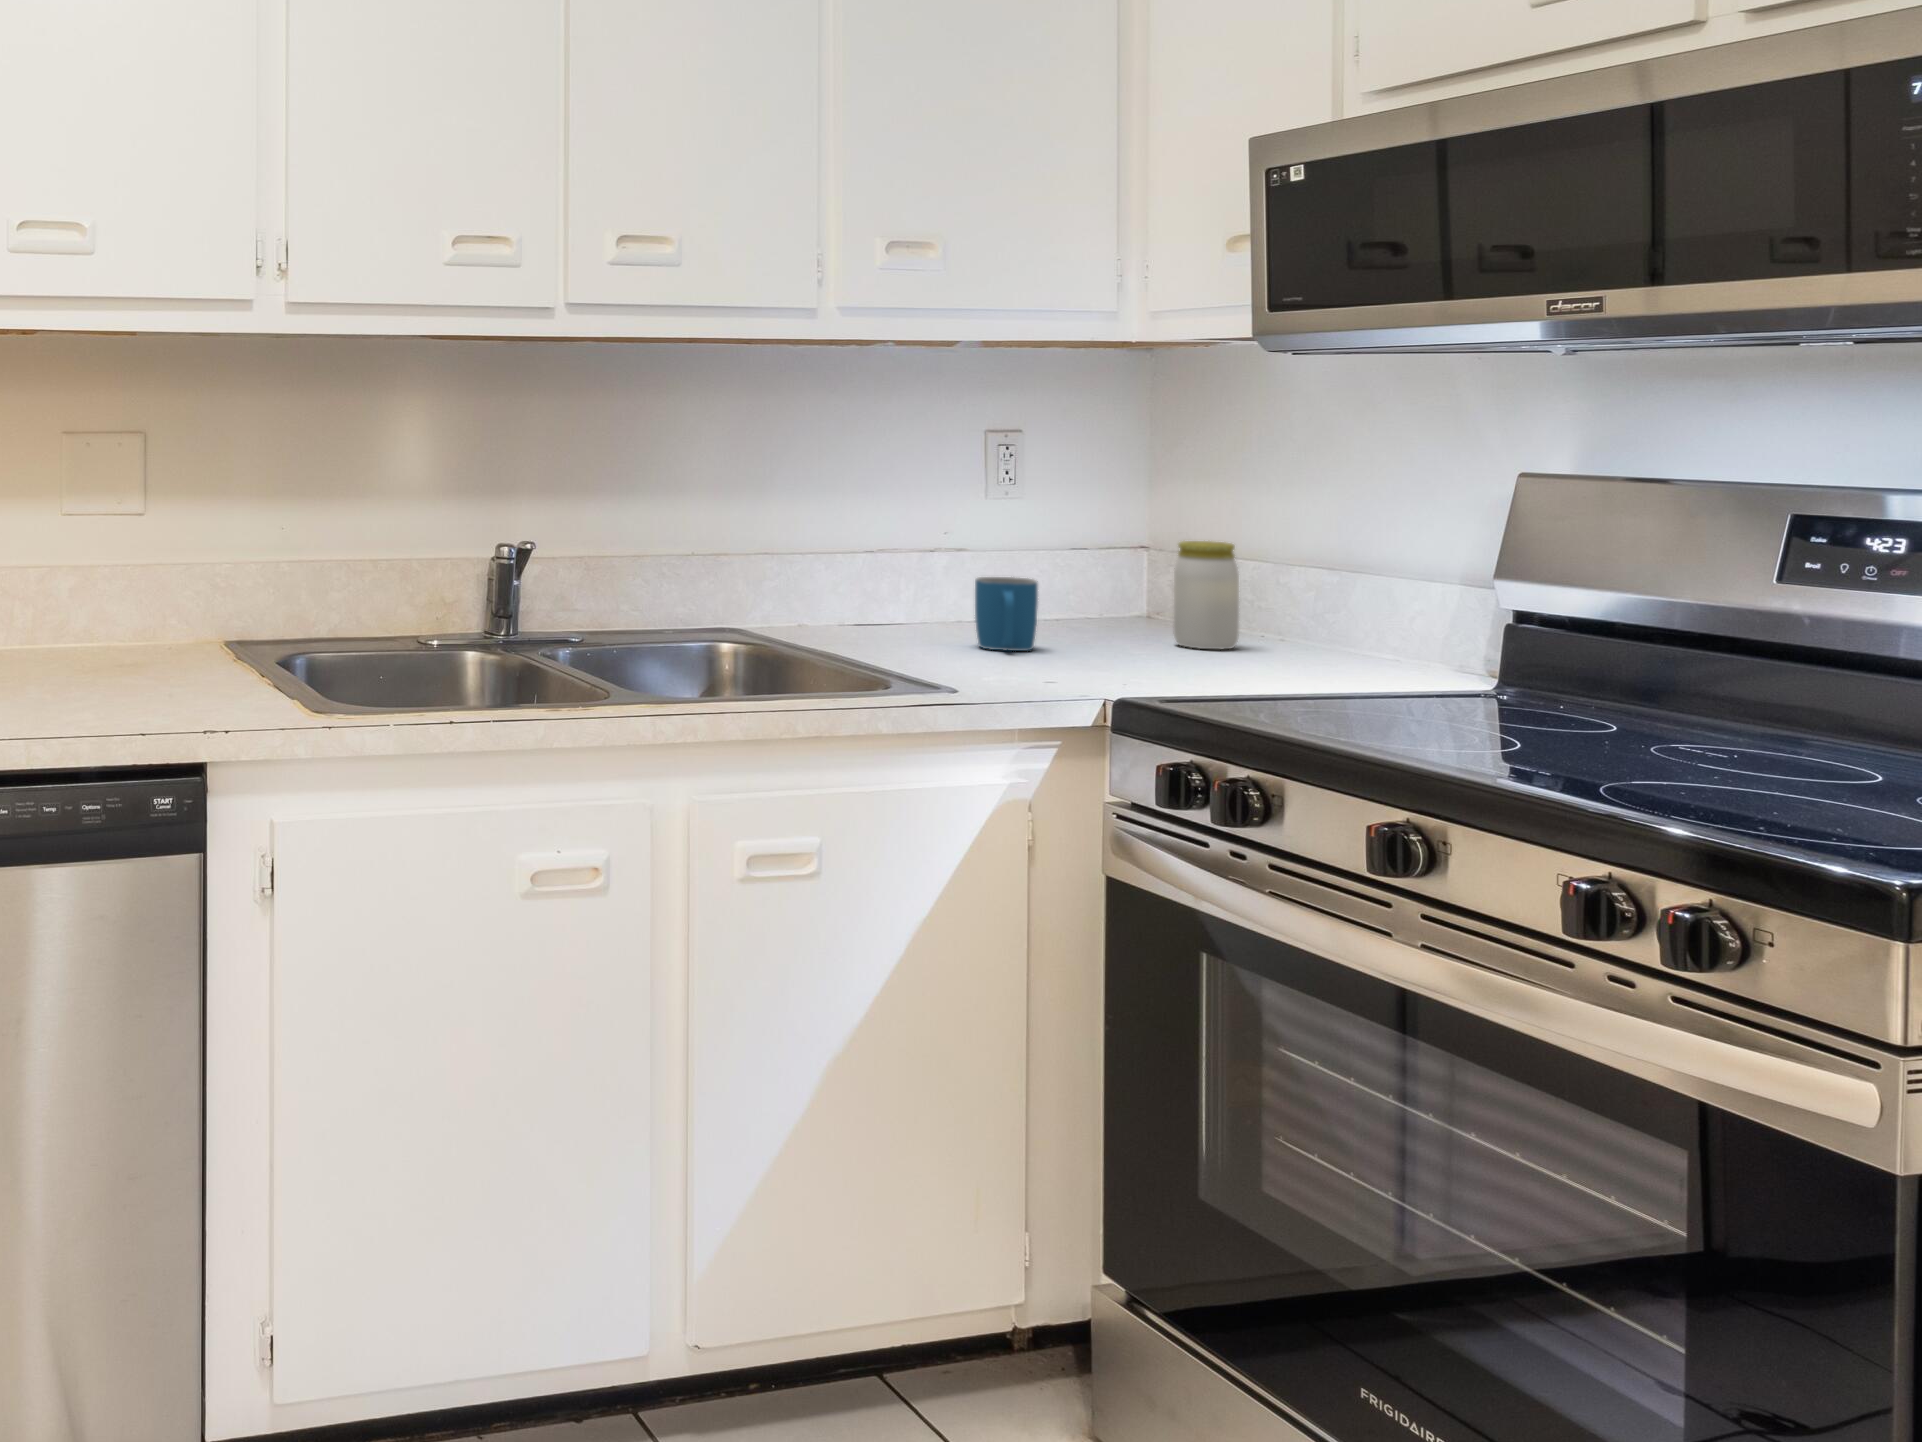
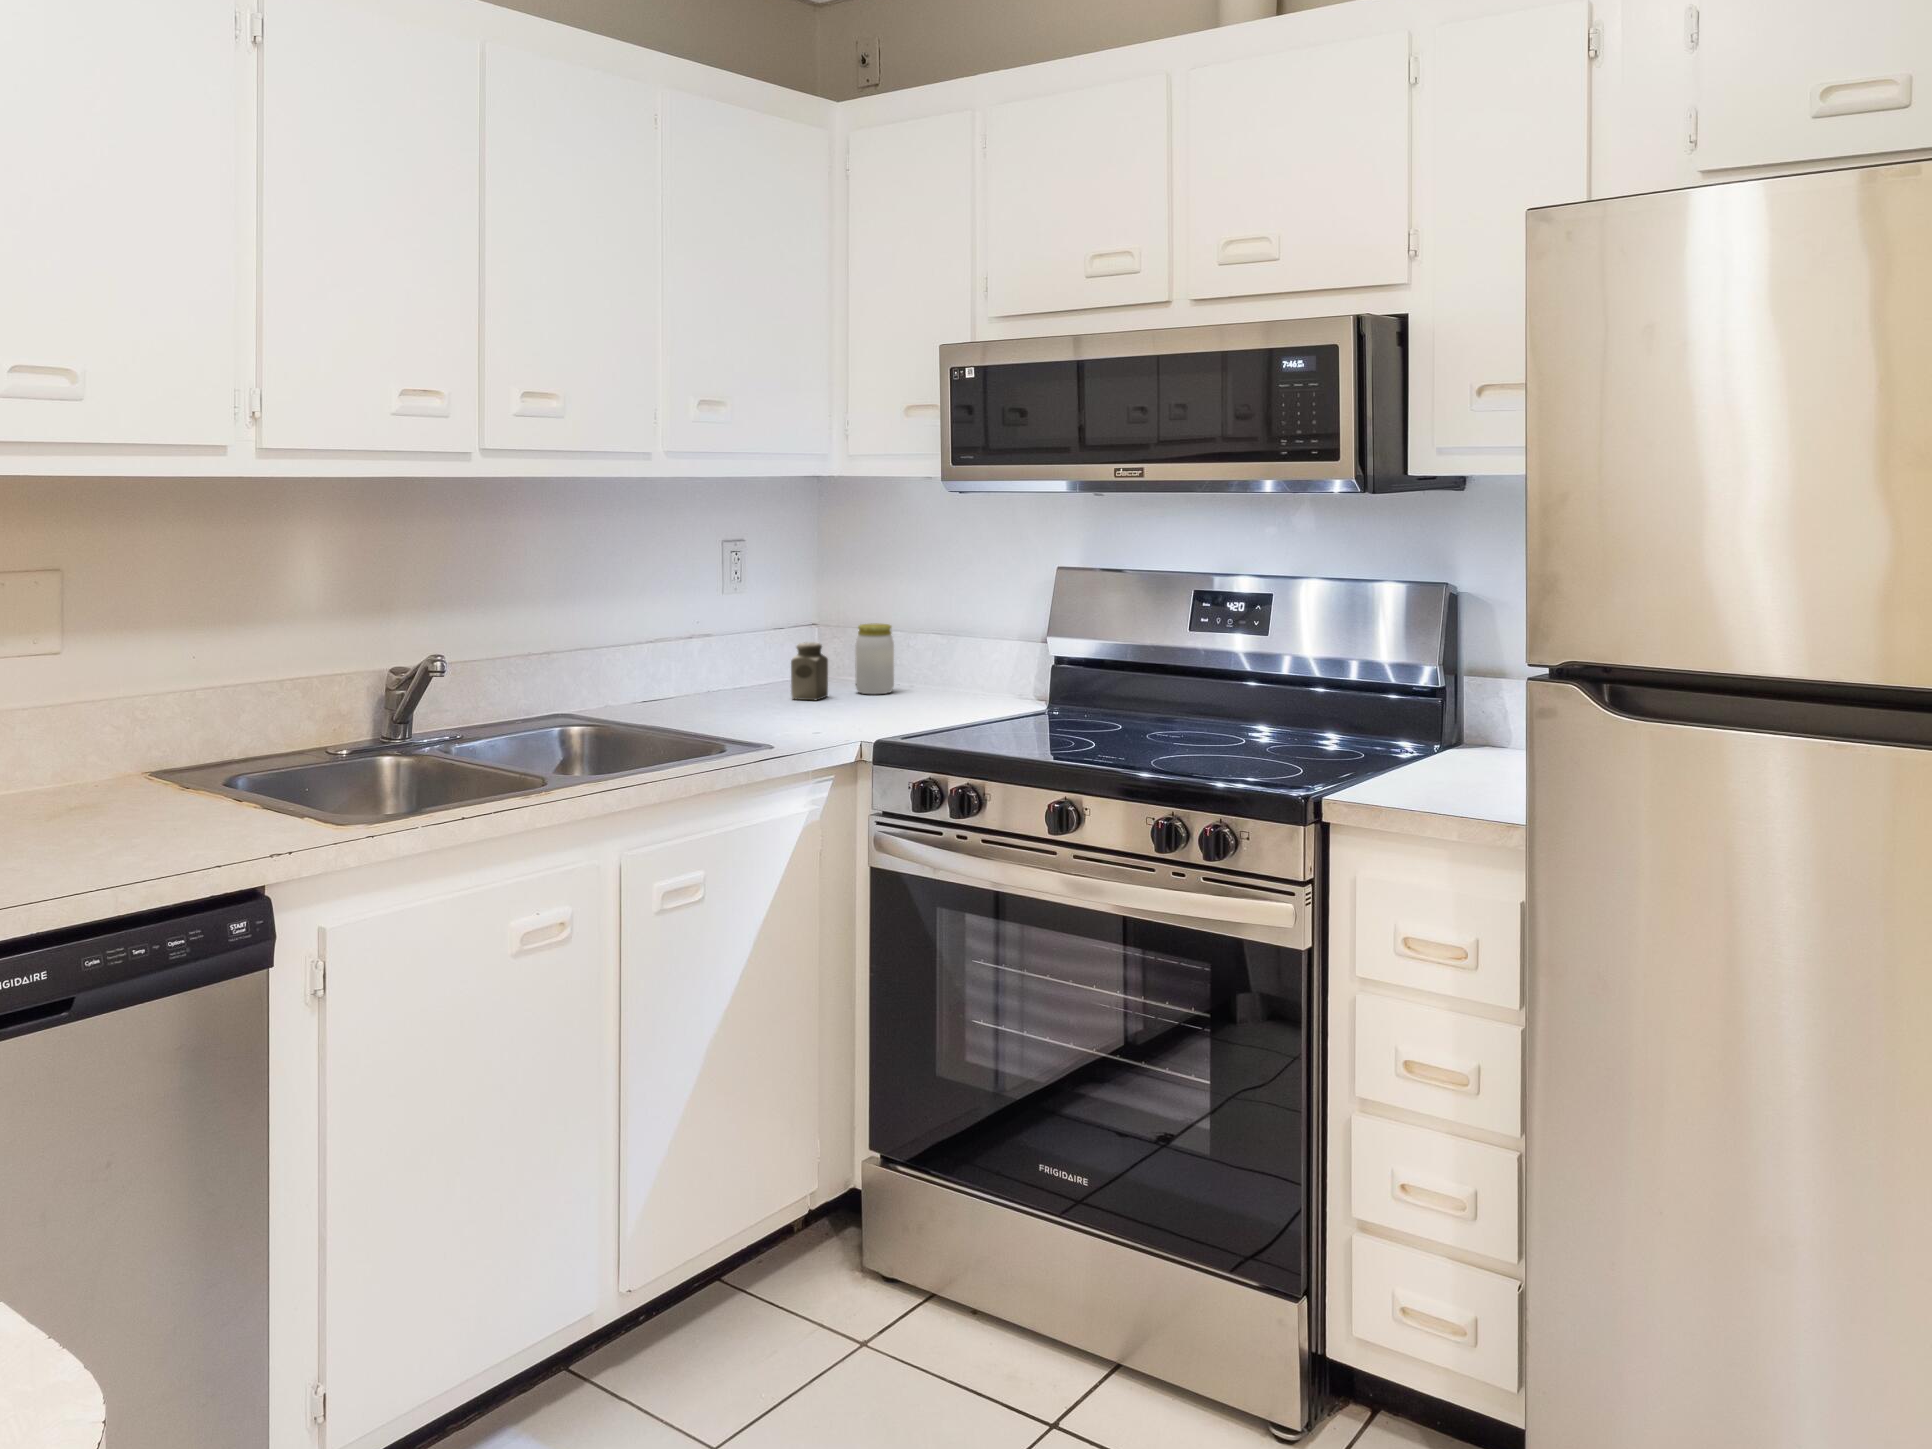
salt shaker: none [1061,561,1123,647] -> present [791,642,828,700]
mug: present [975,577,1038,651] -> none [743,658,785,710]

